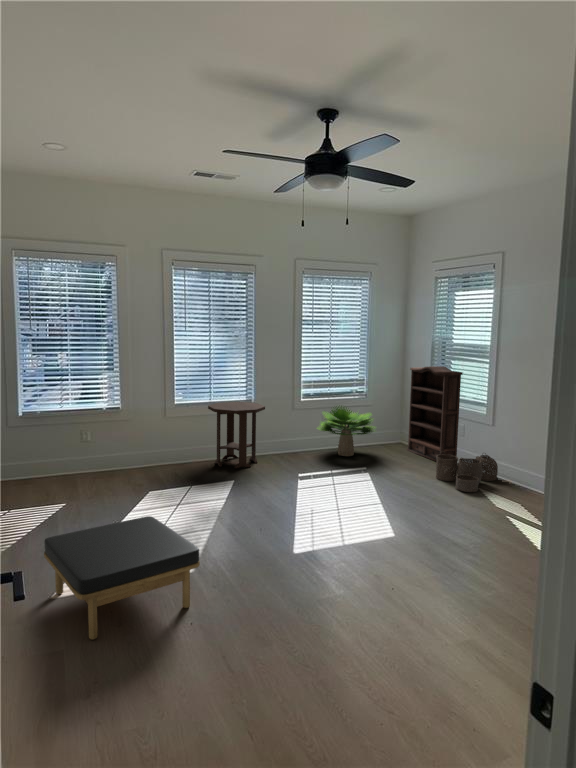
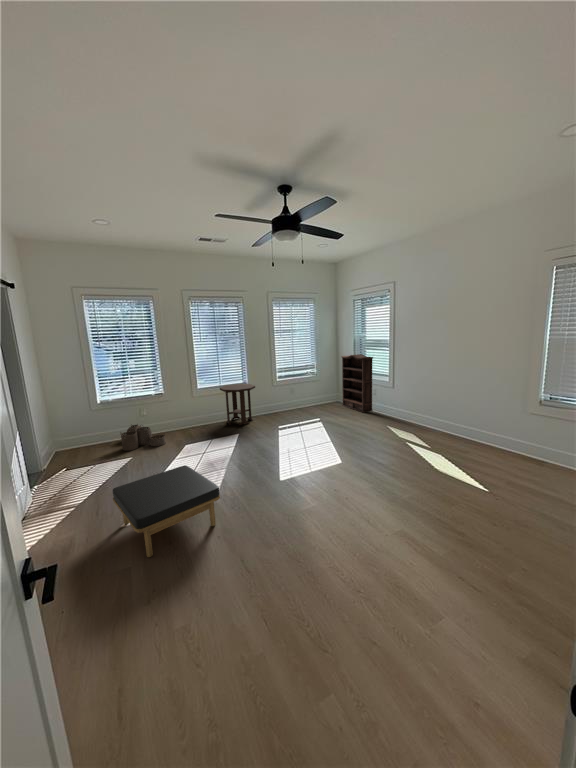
potted plant: present [318,406,374,456] -> none [287,380,325,412]
woven basket: present [436,451,498,492] -> present [120,424,166,451]

